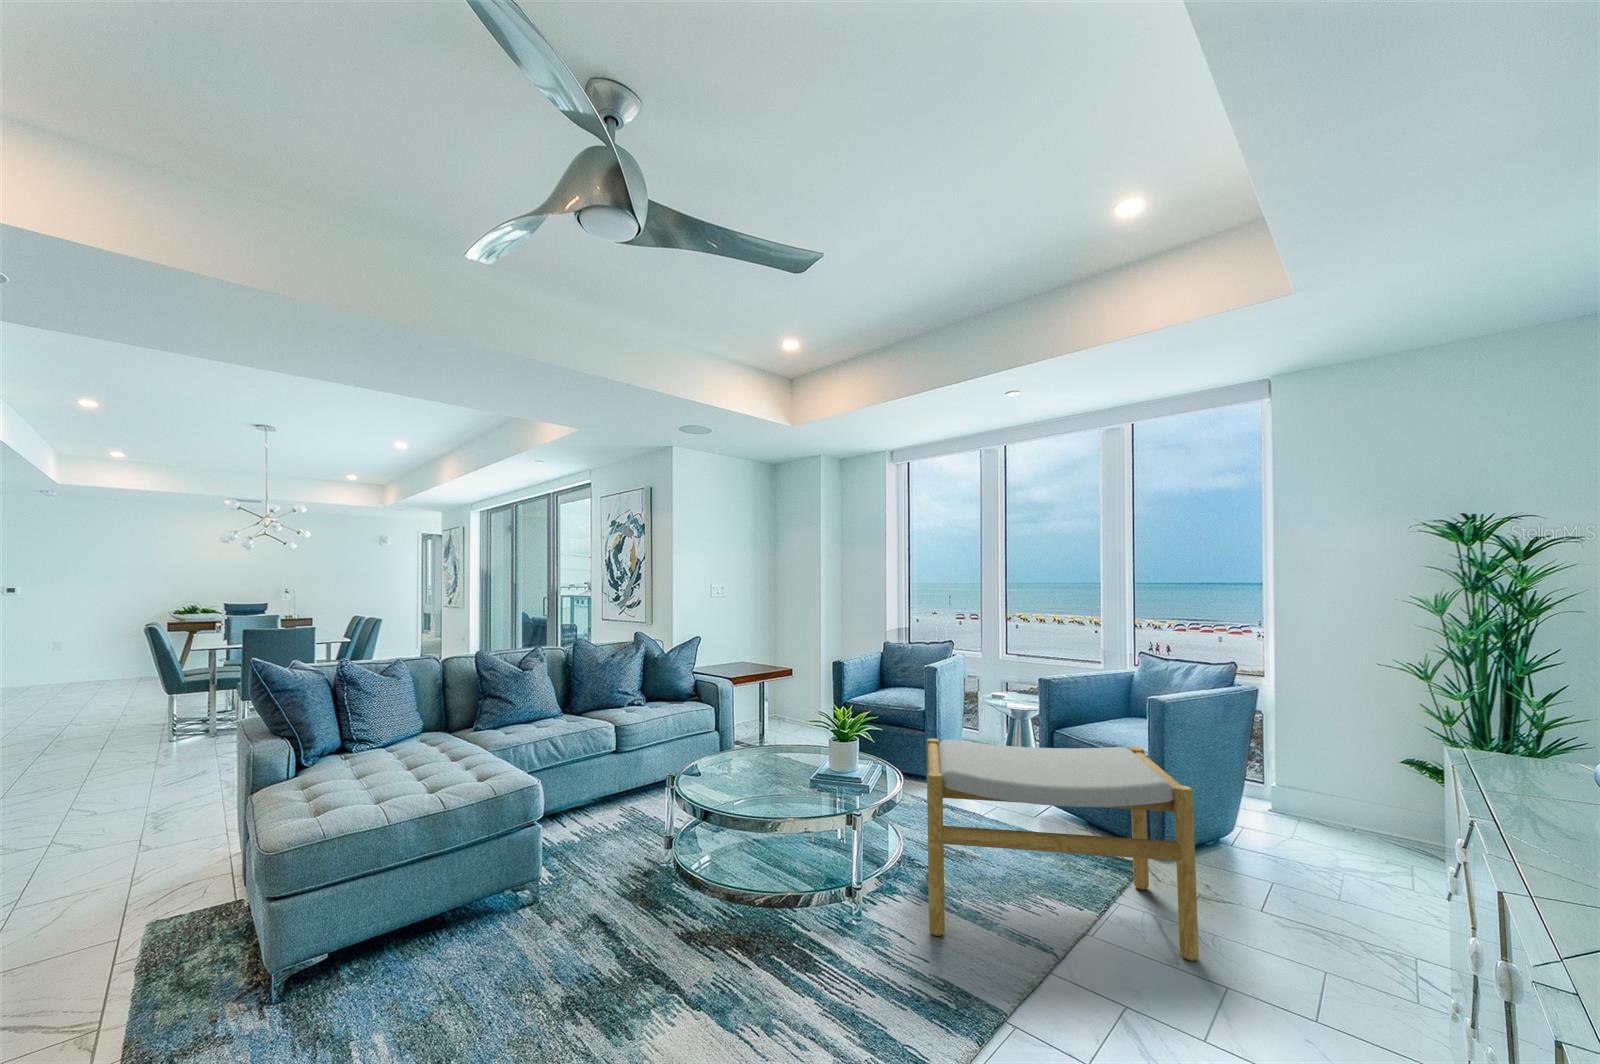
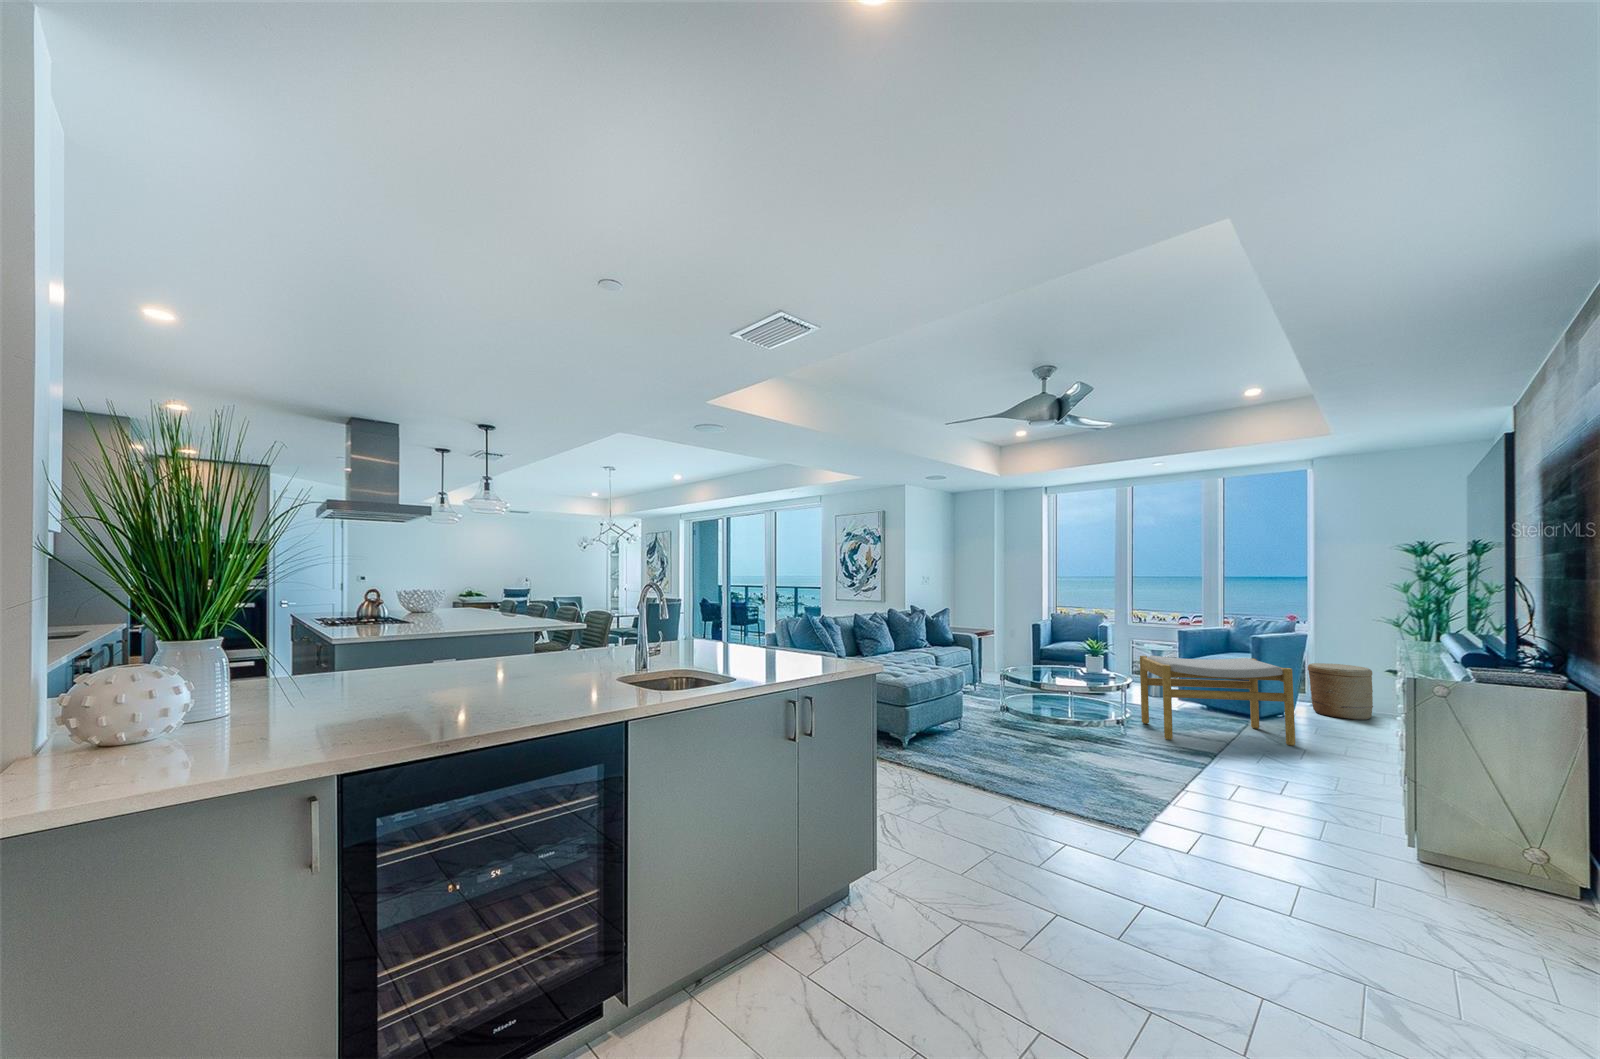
woven basket: none [1262,740,1380,856] -> present [1308,663,1373,720]

